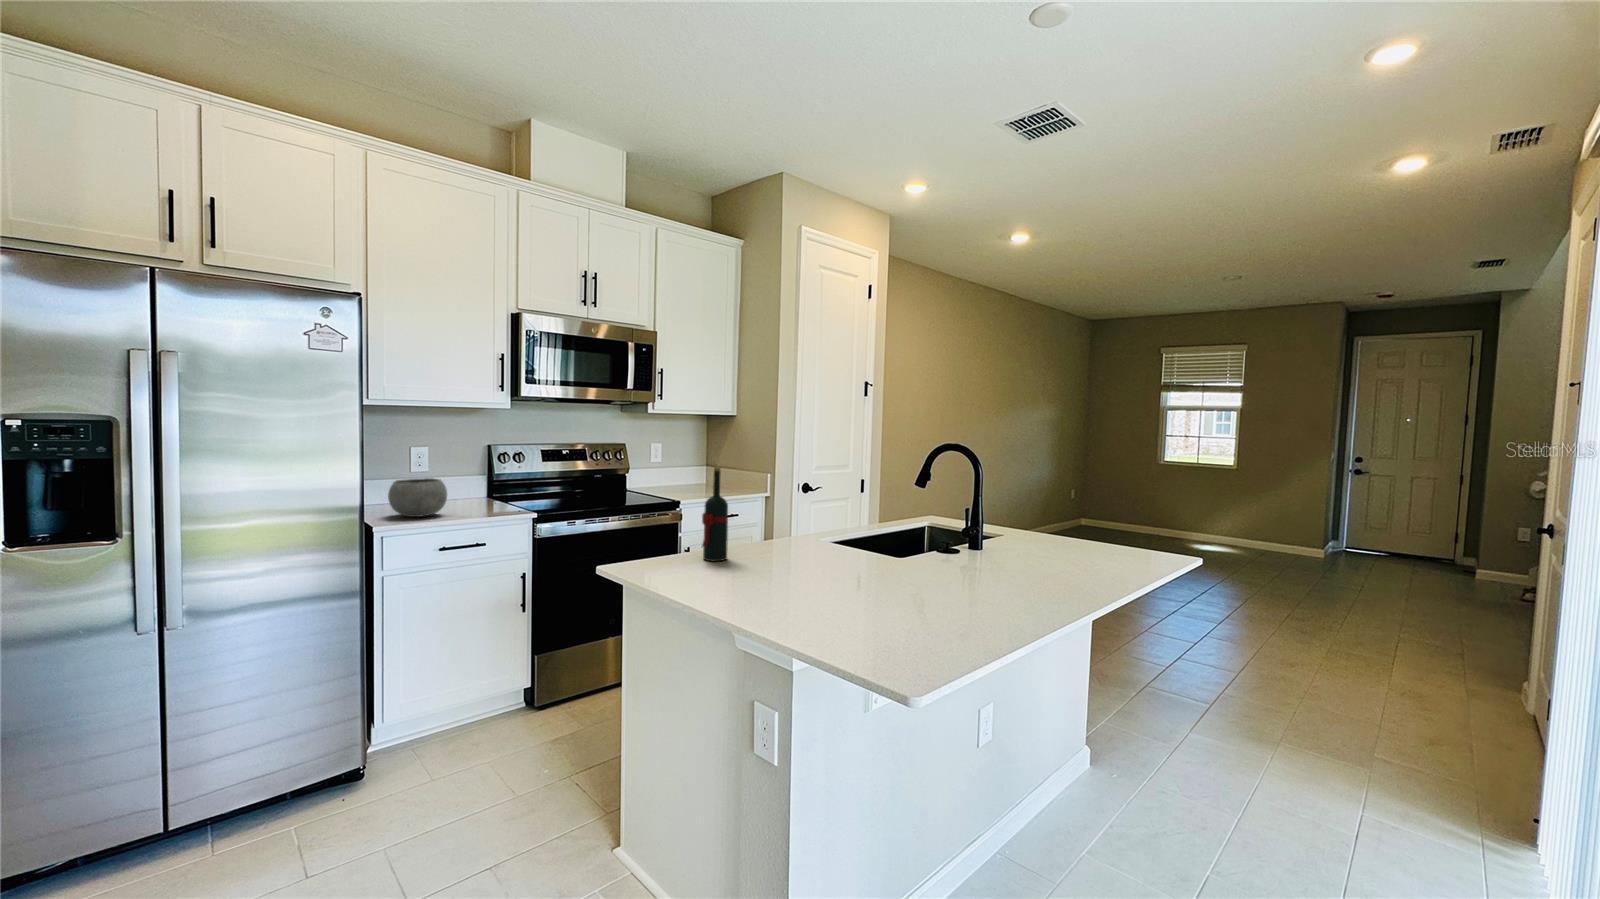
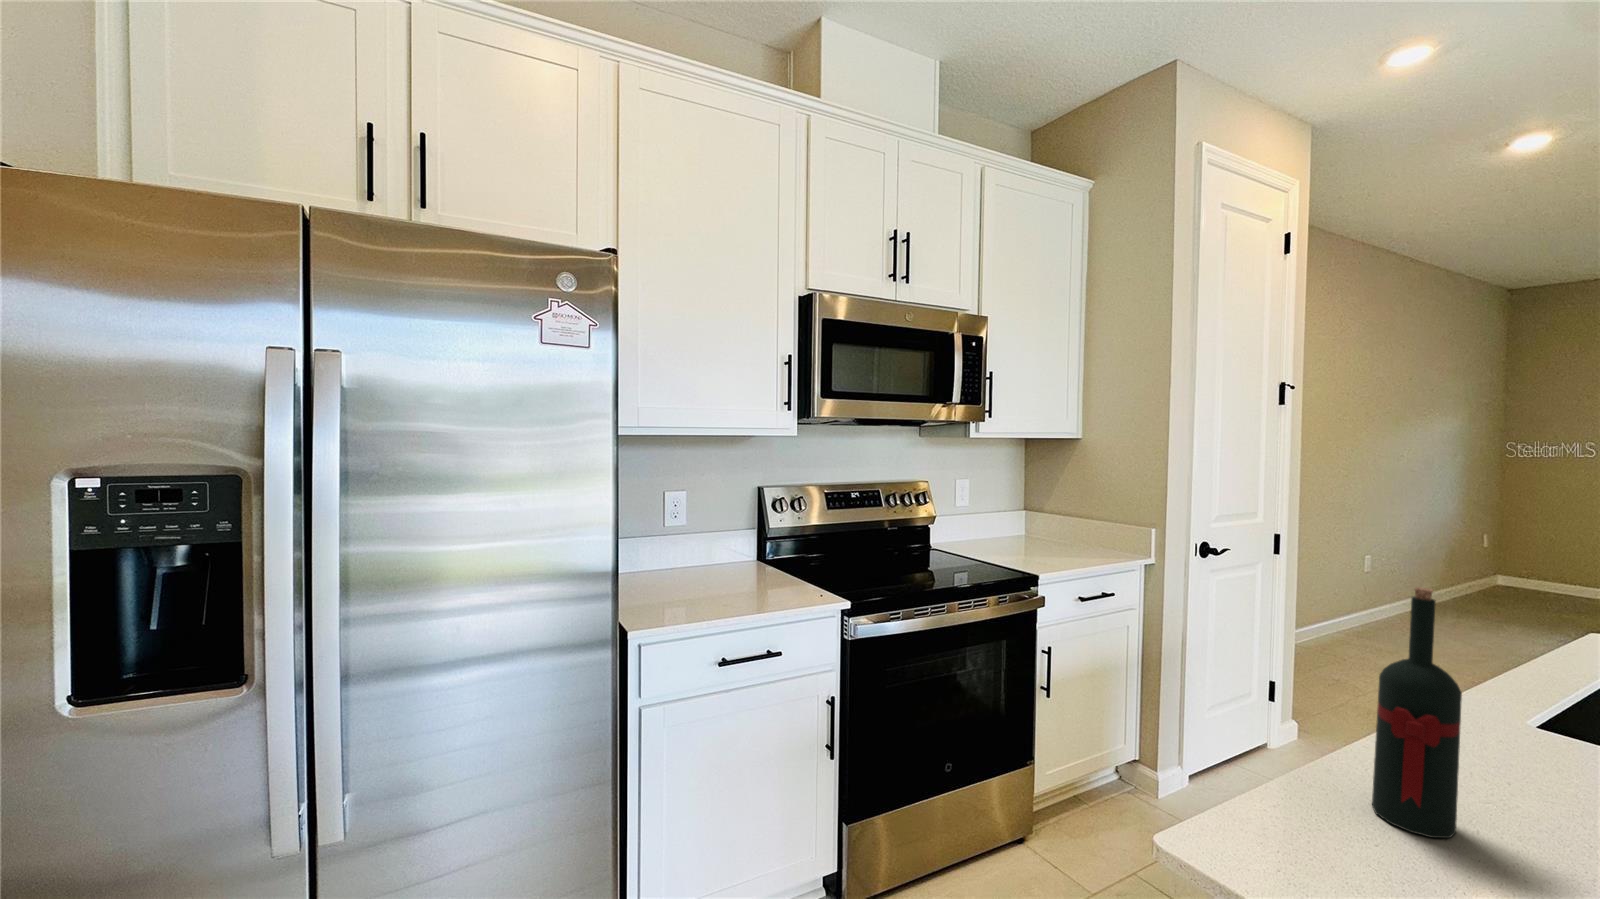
bowl: present [388,478,447,517] -> none [645,542,725,605]

